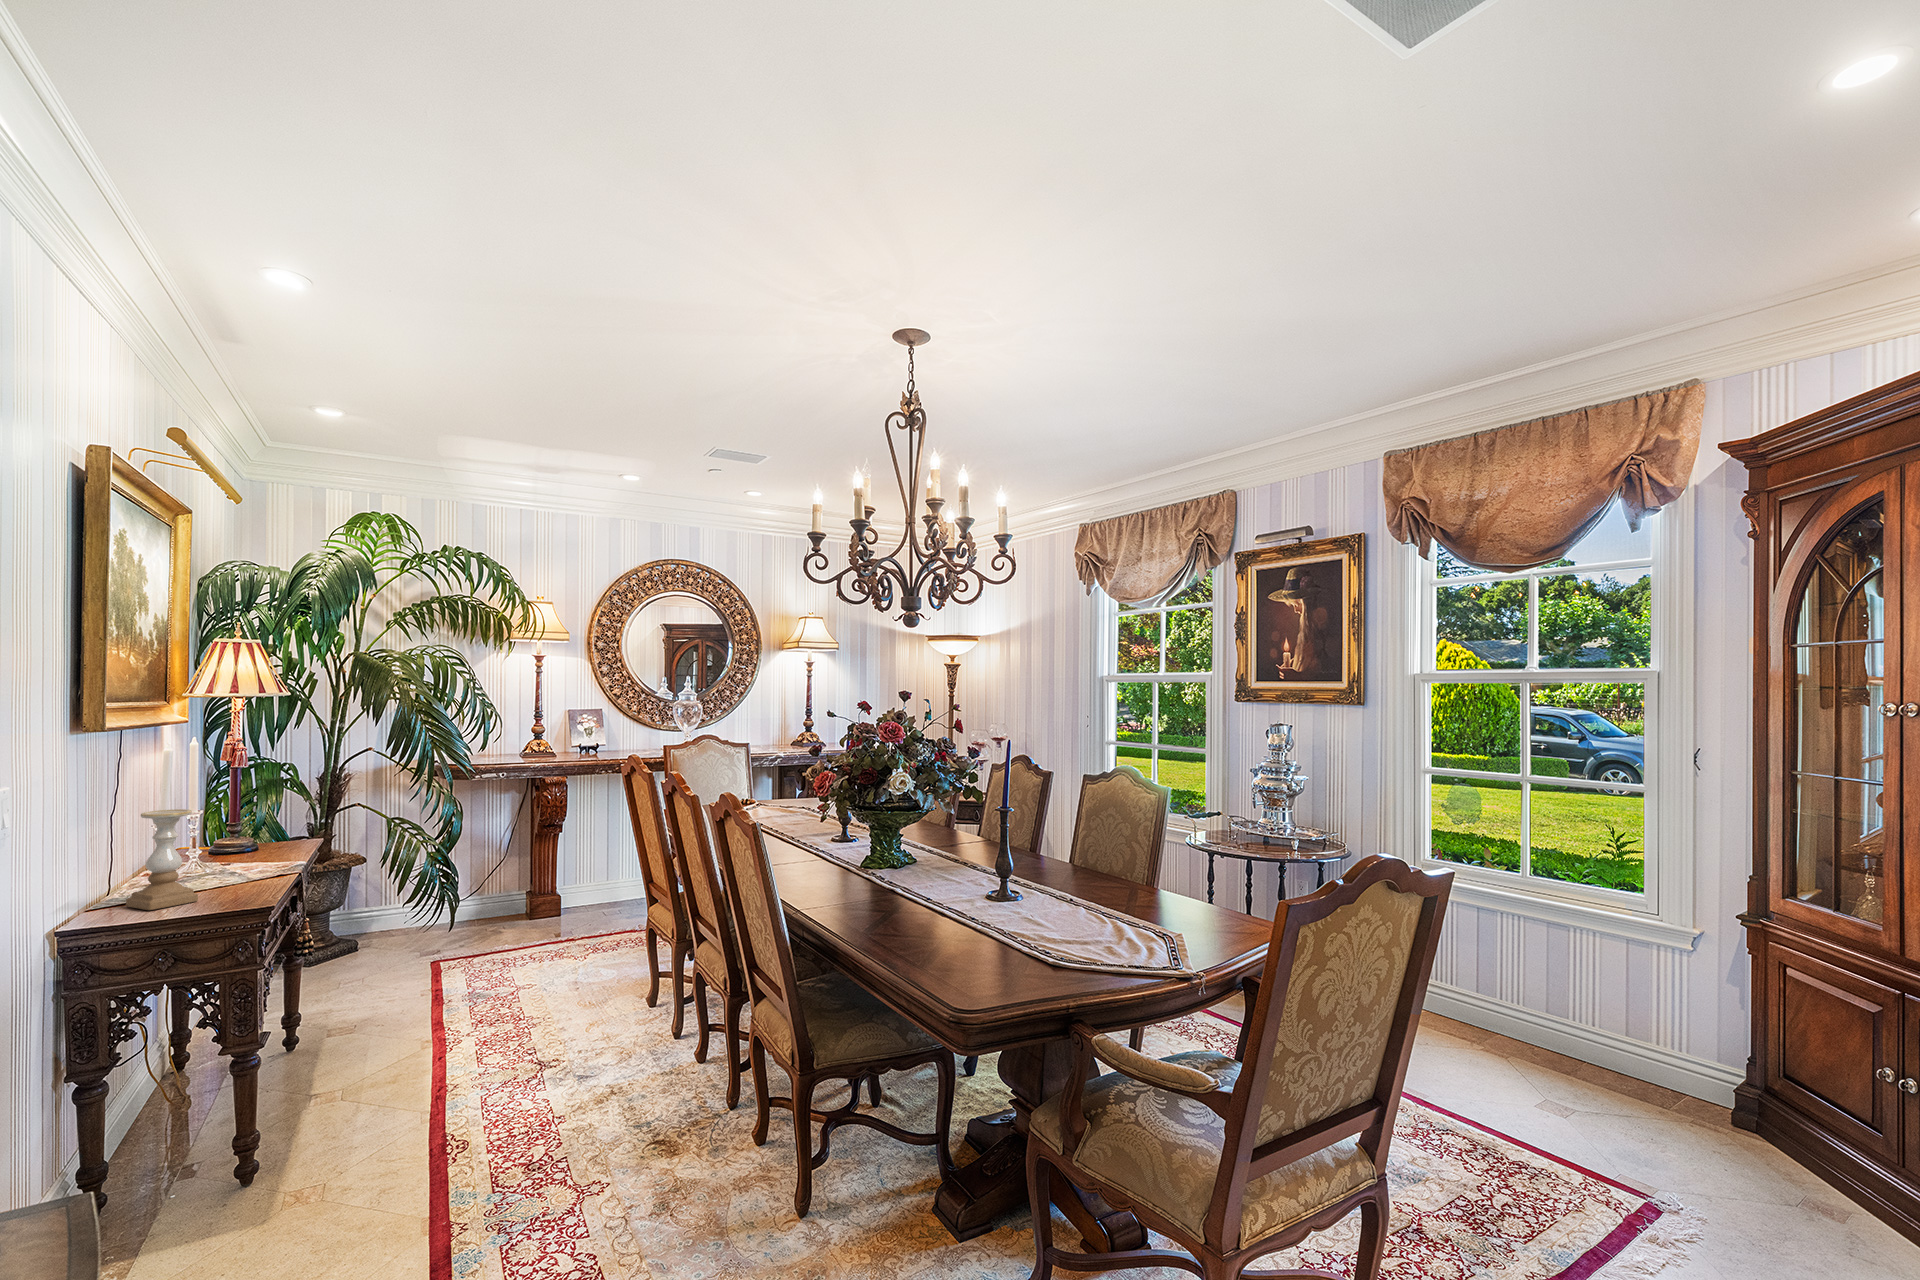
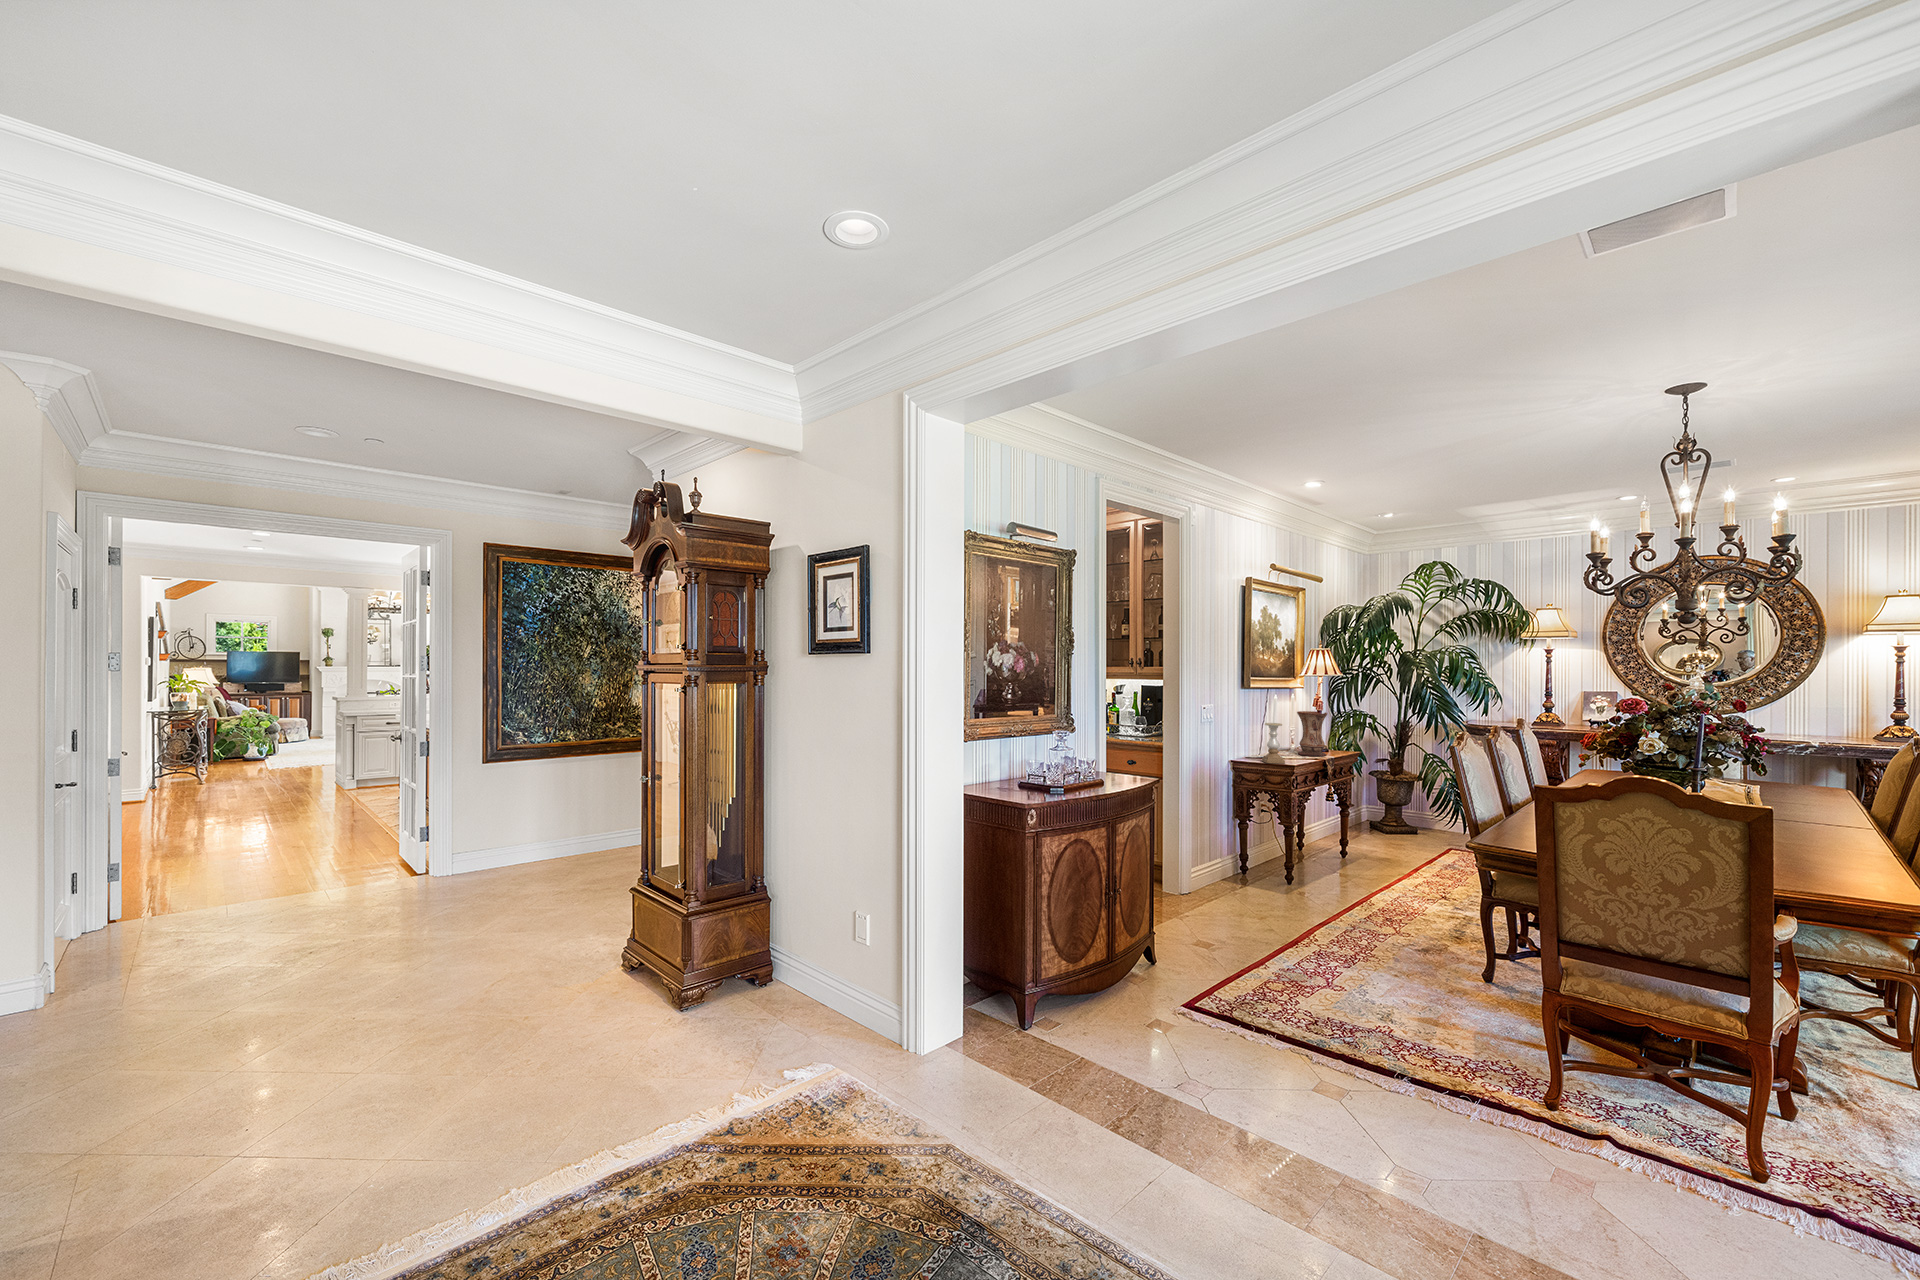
vase: none [194,773,271,871] -> present [1297,711,1328,756]

